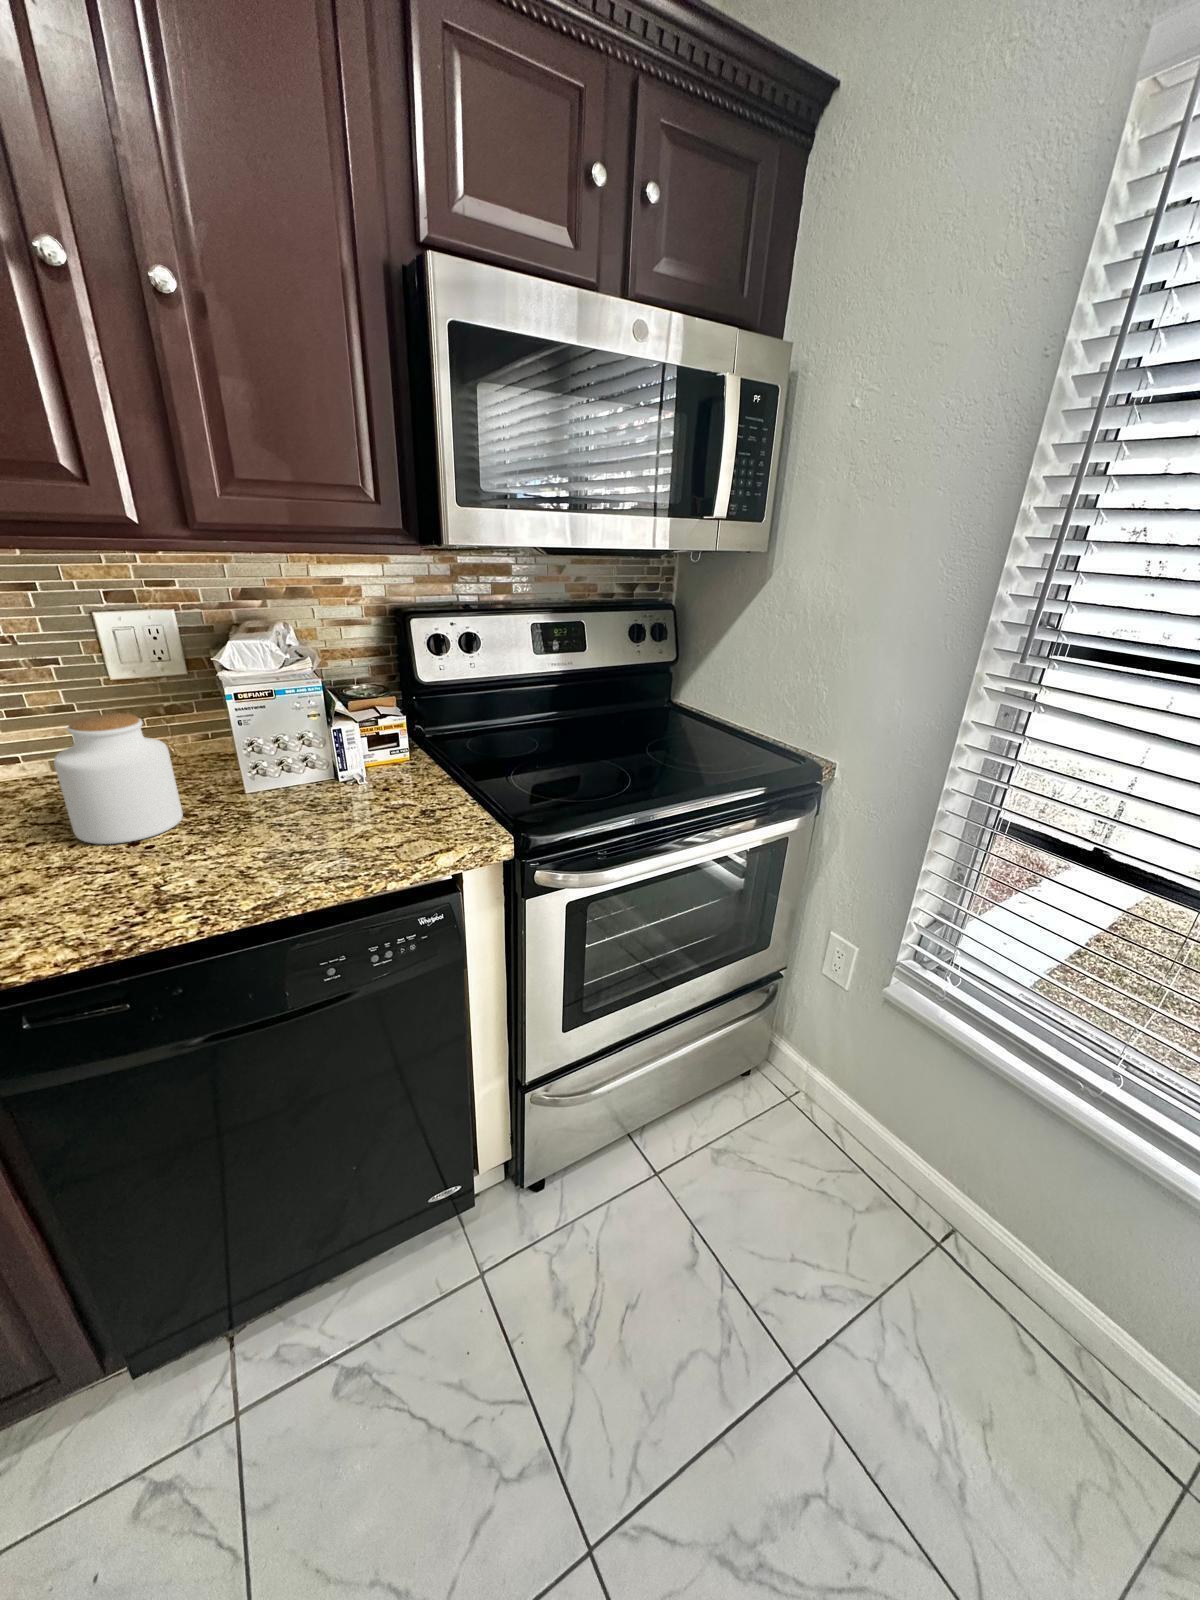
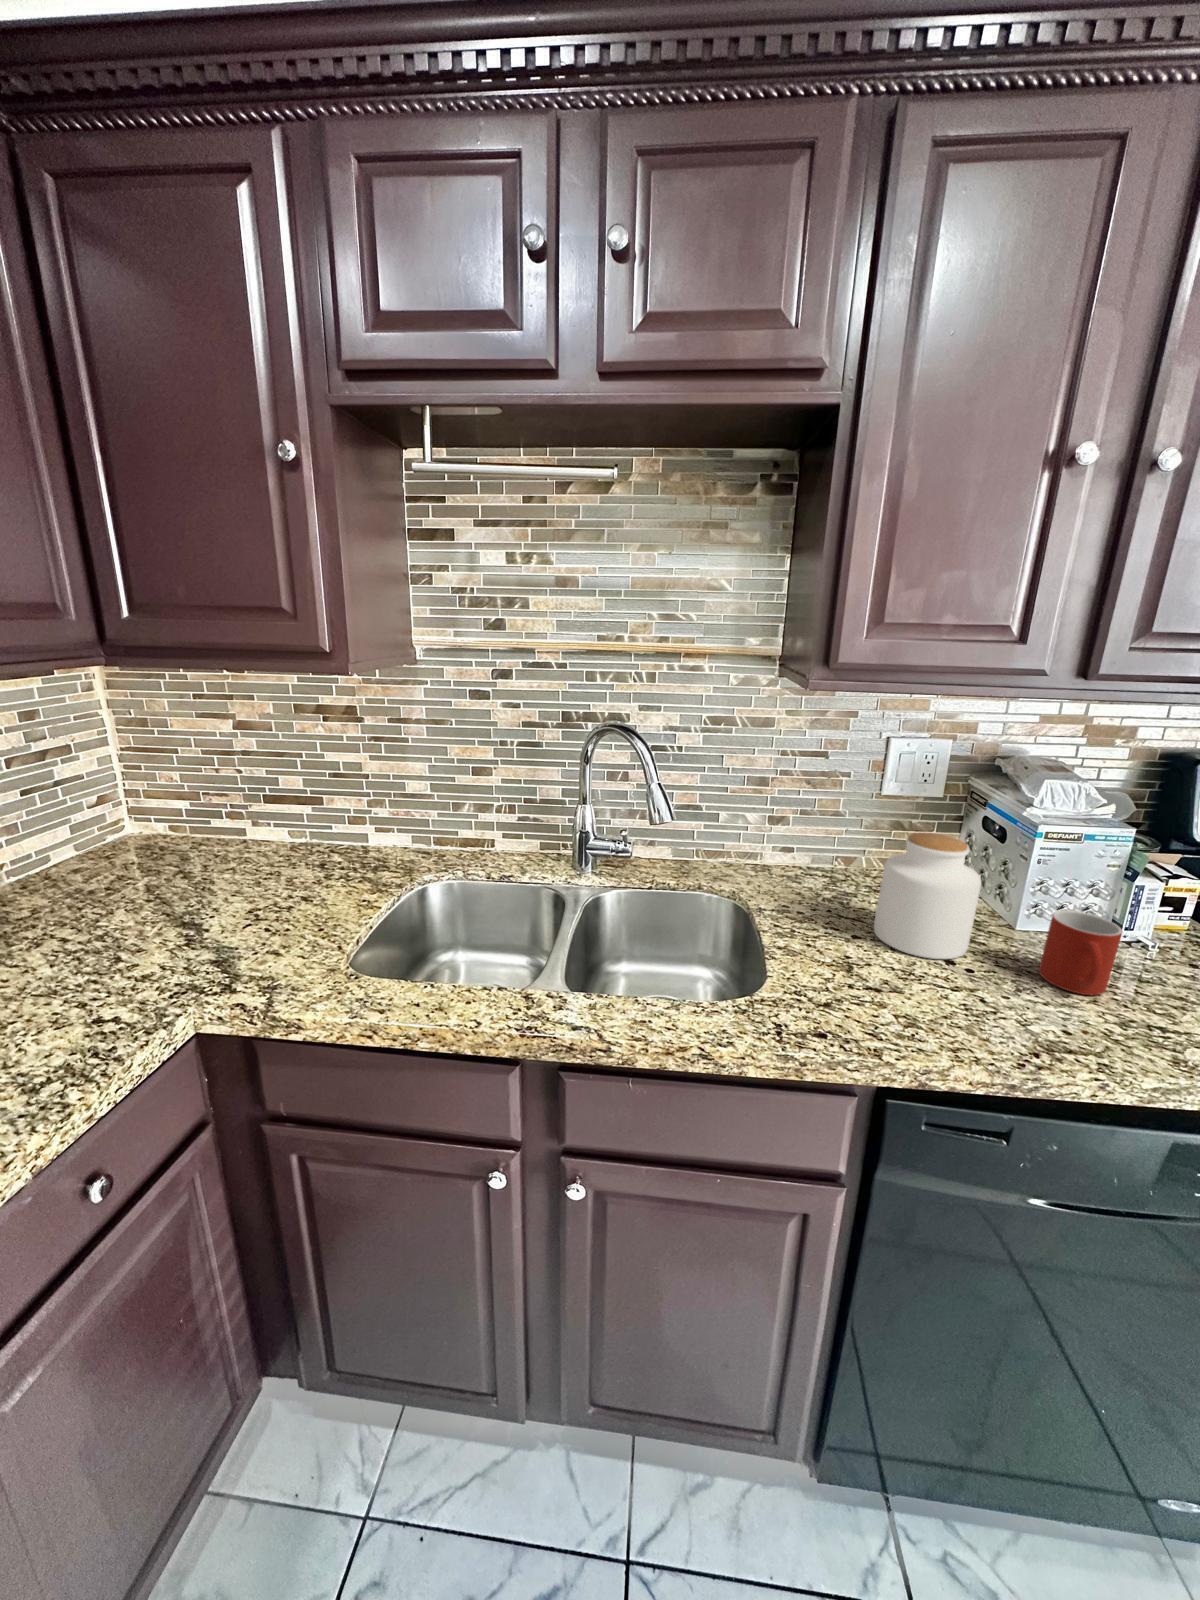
mug: none [227,764,295,839] -> present [1039,910,1122,995]

